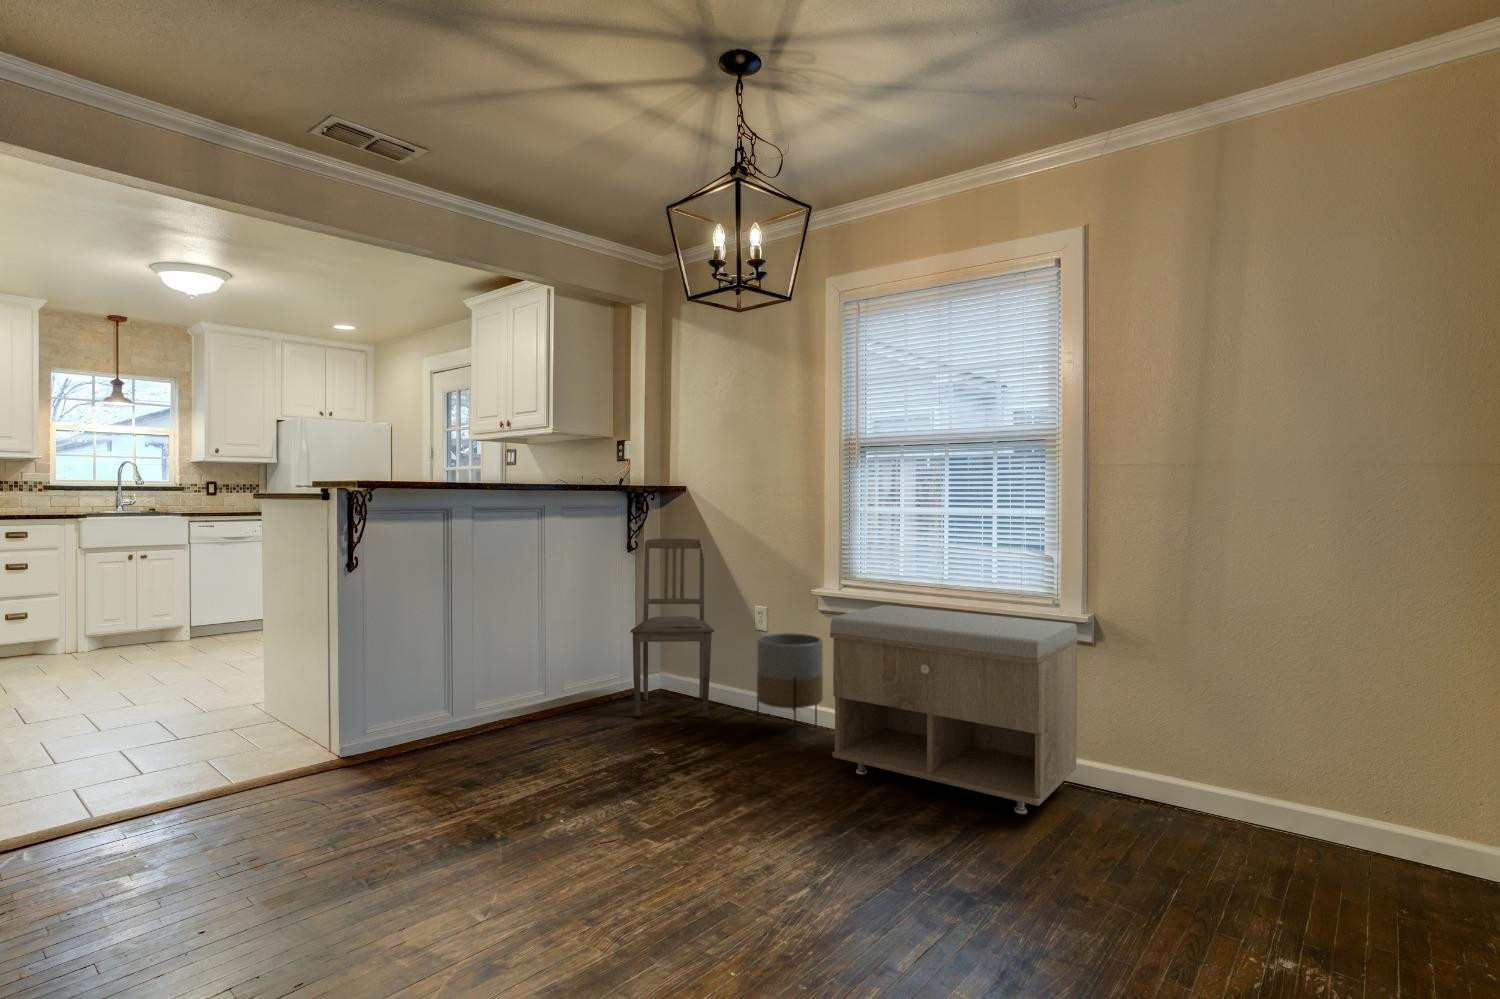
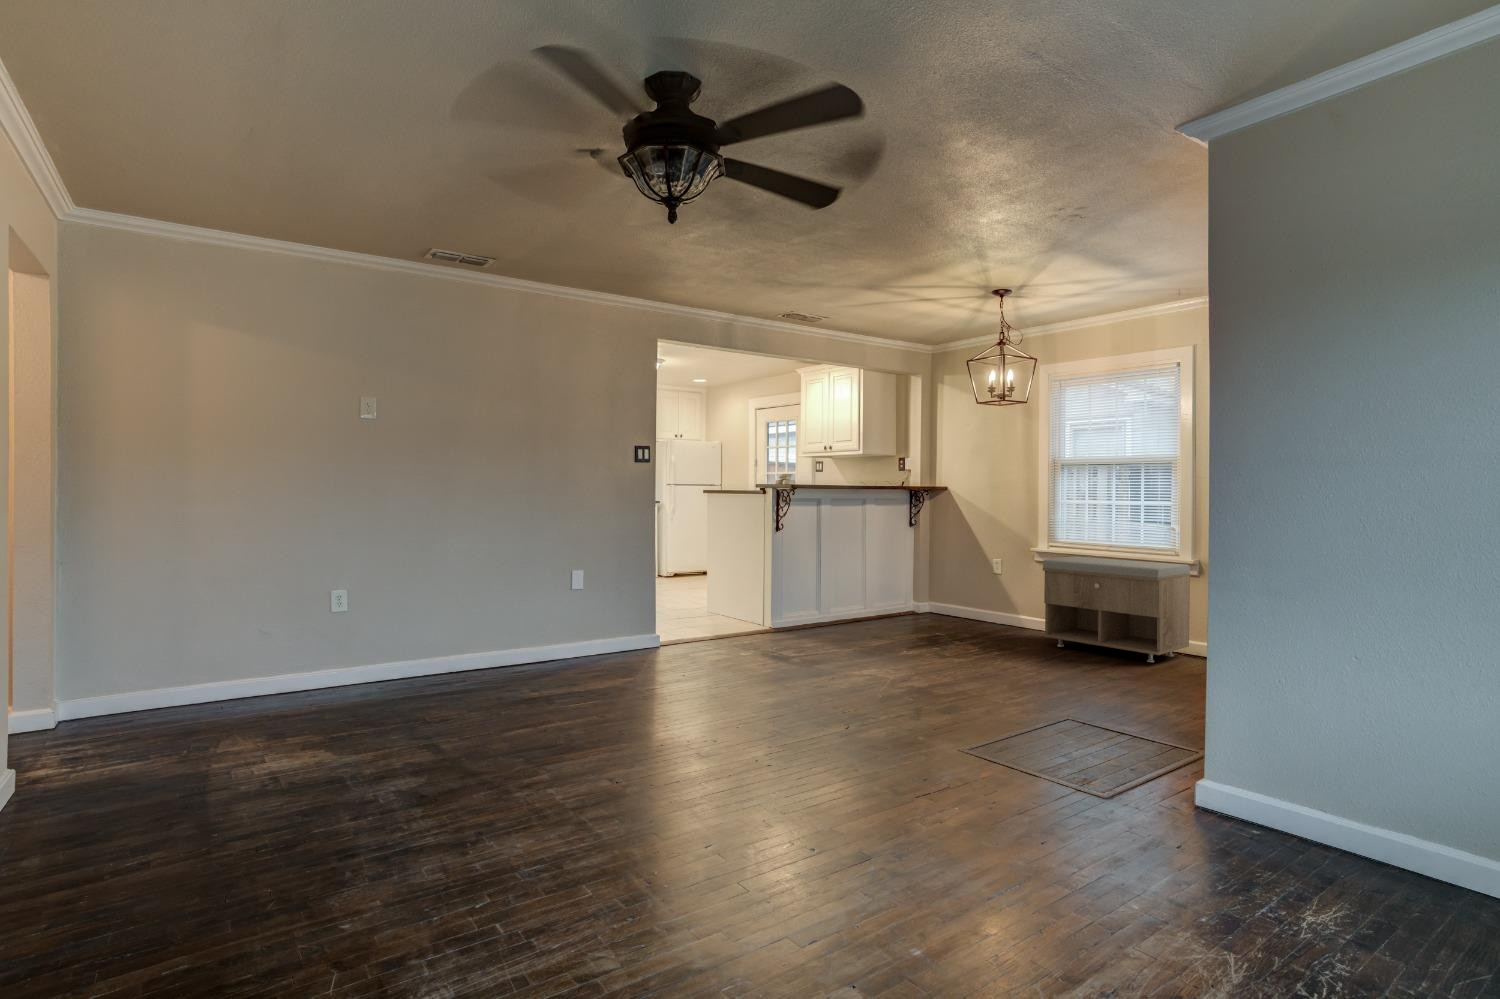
dining chair: present [630,539,714,718] -> none [918,519,968,624]
planter: present [757,633,823,743] -> none [996,575,1037,635]

